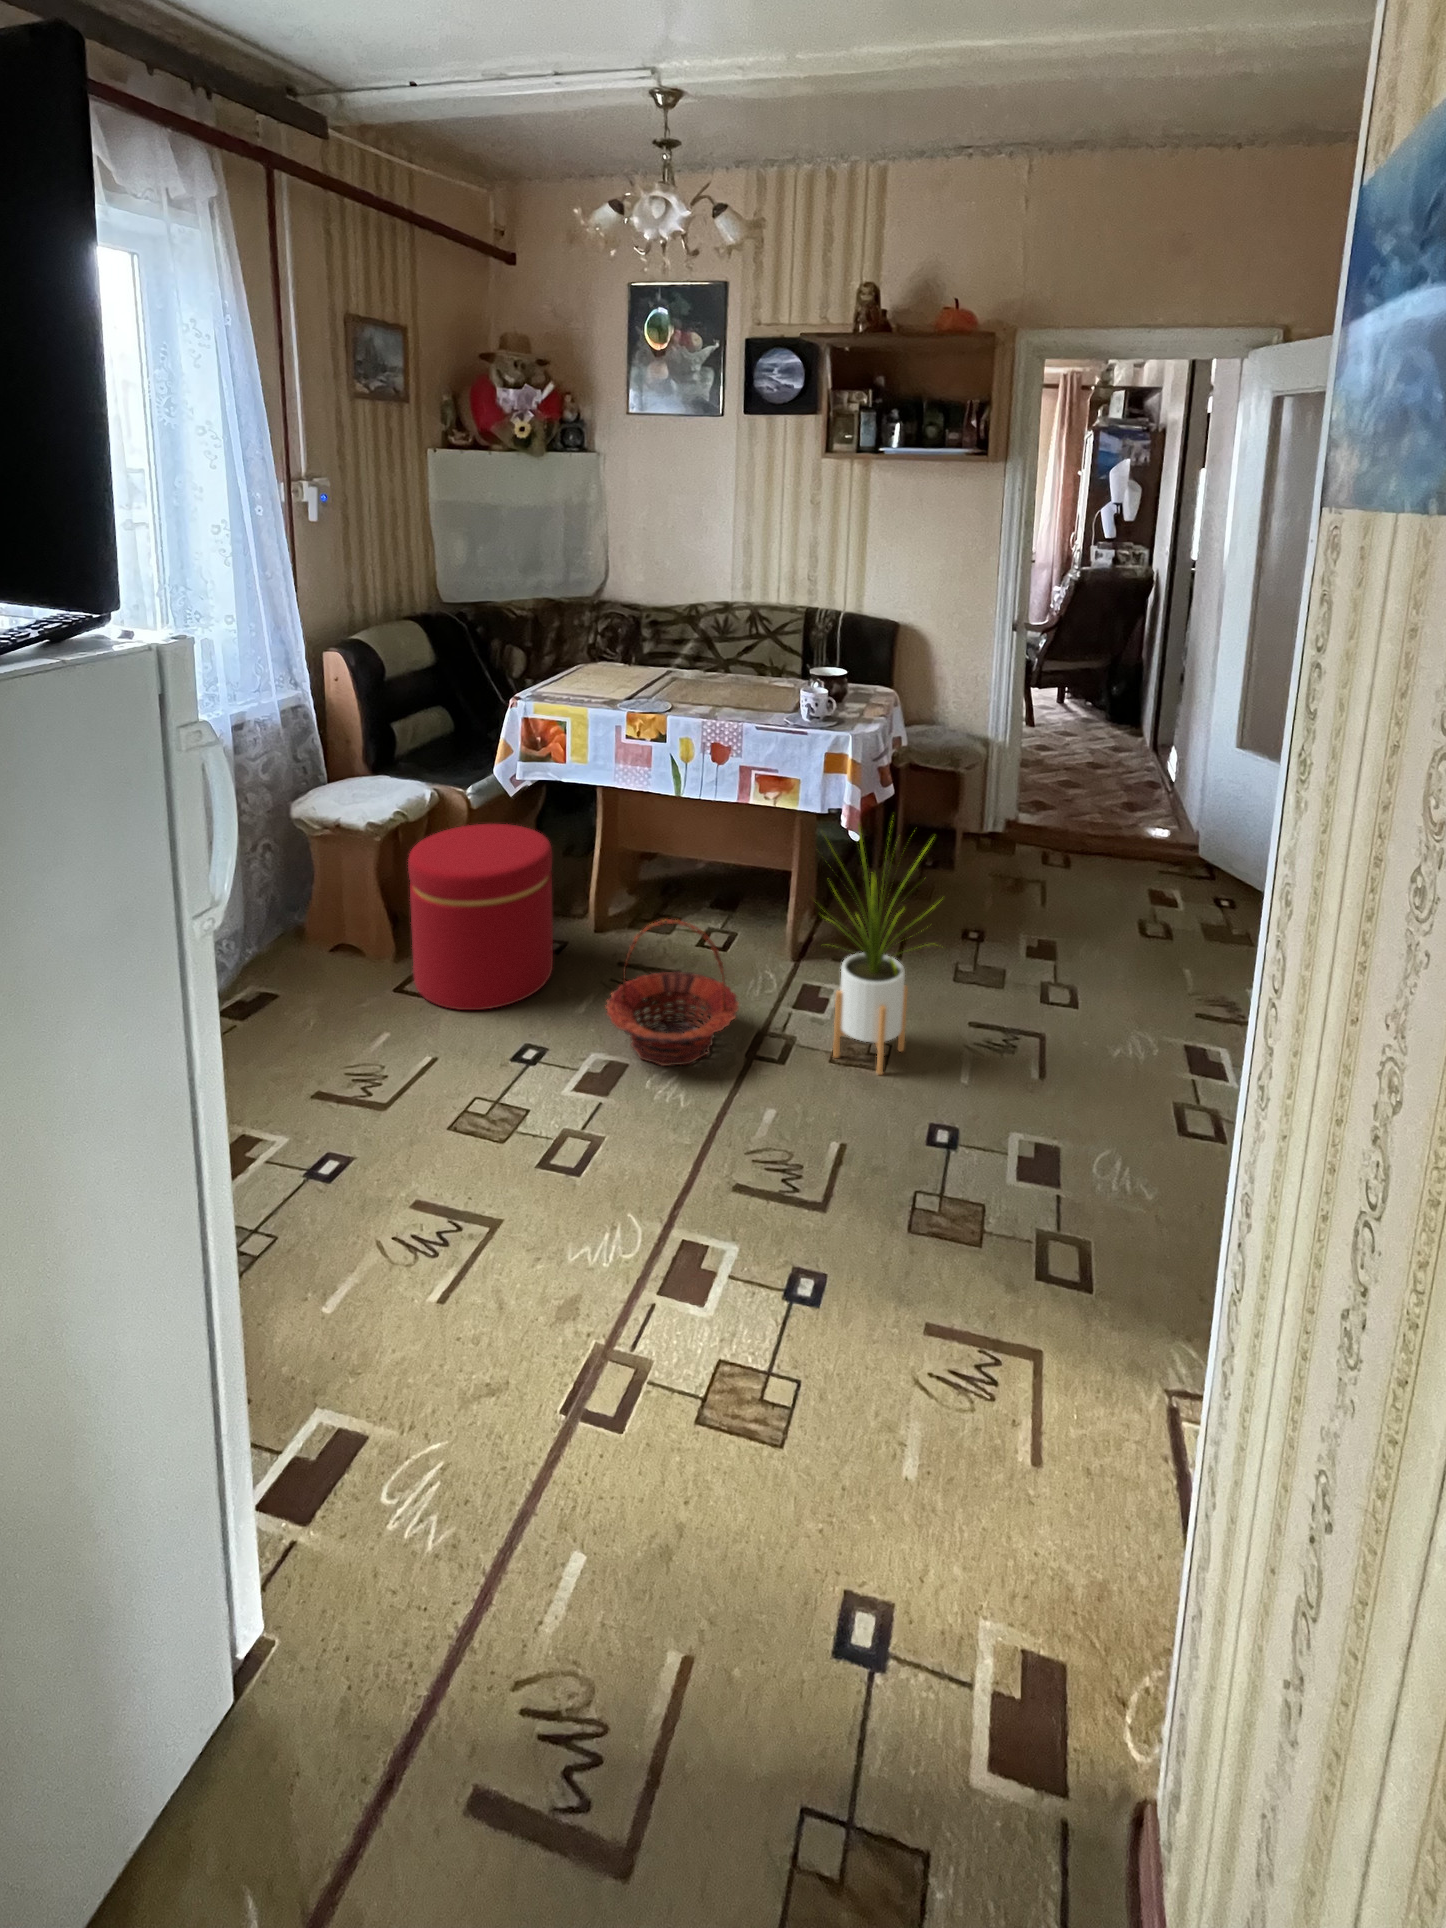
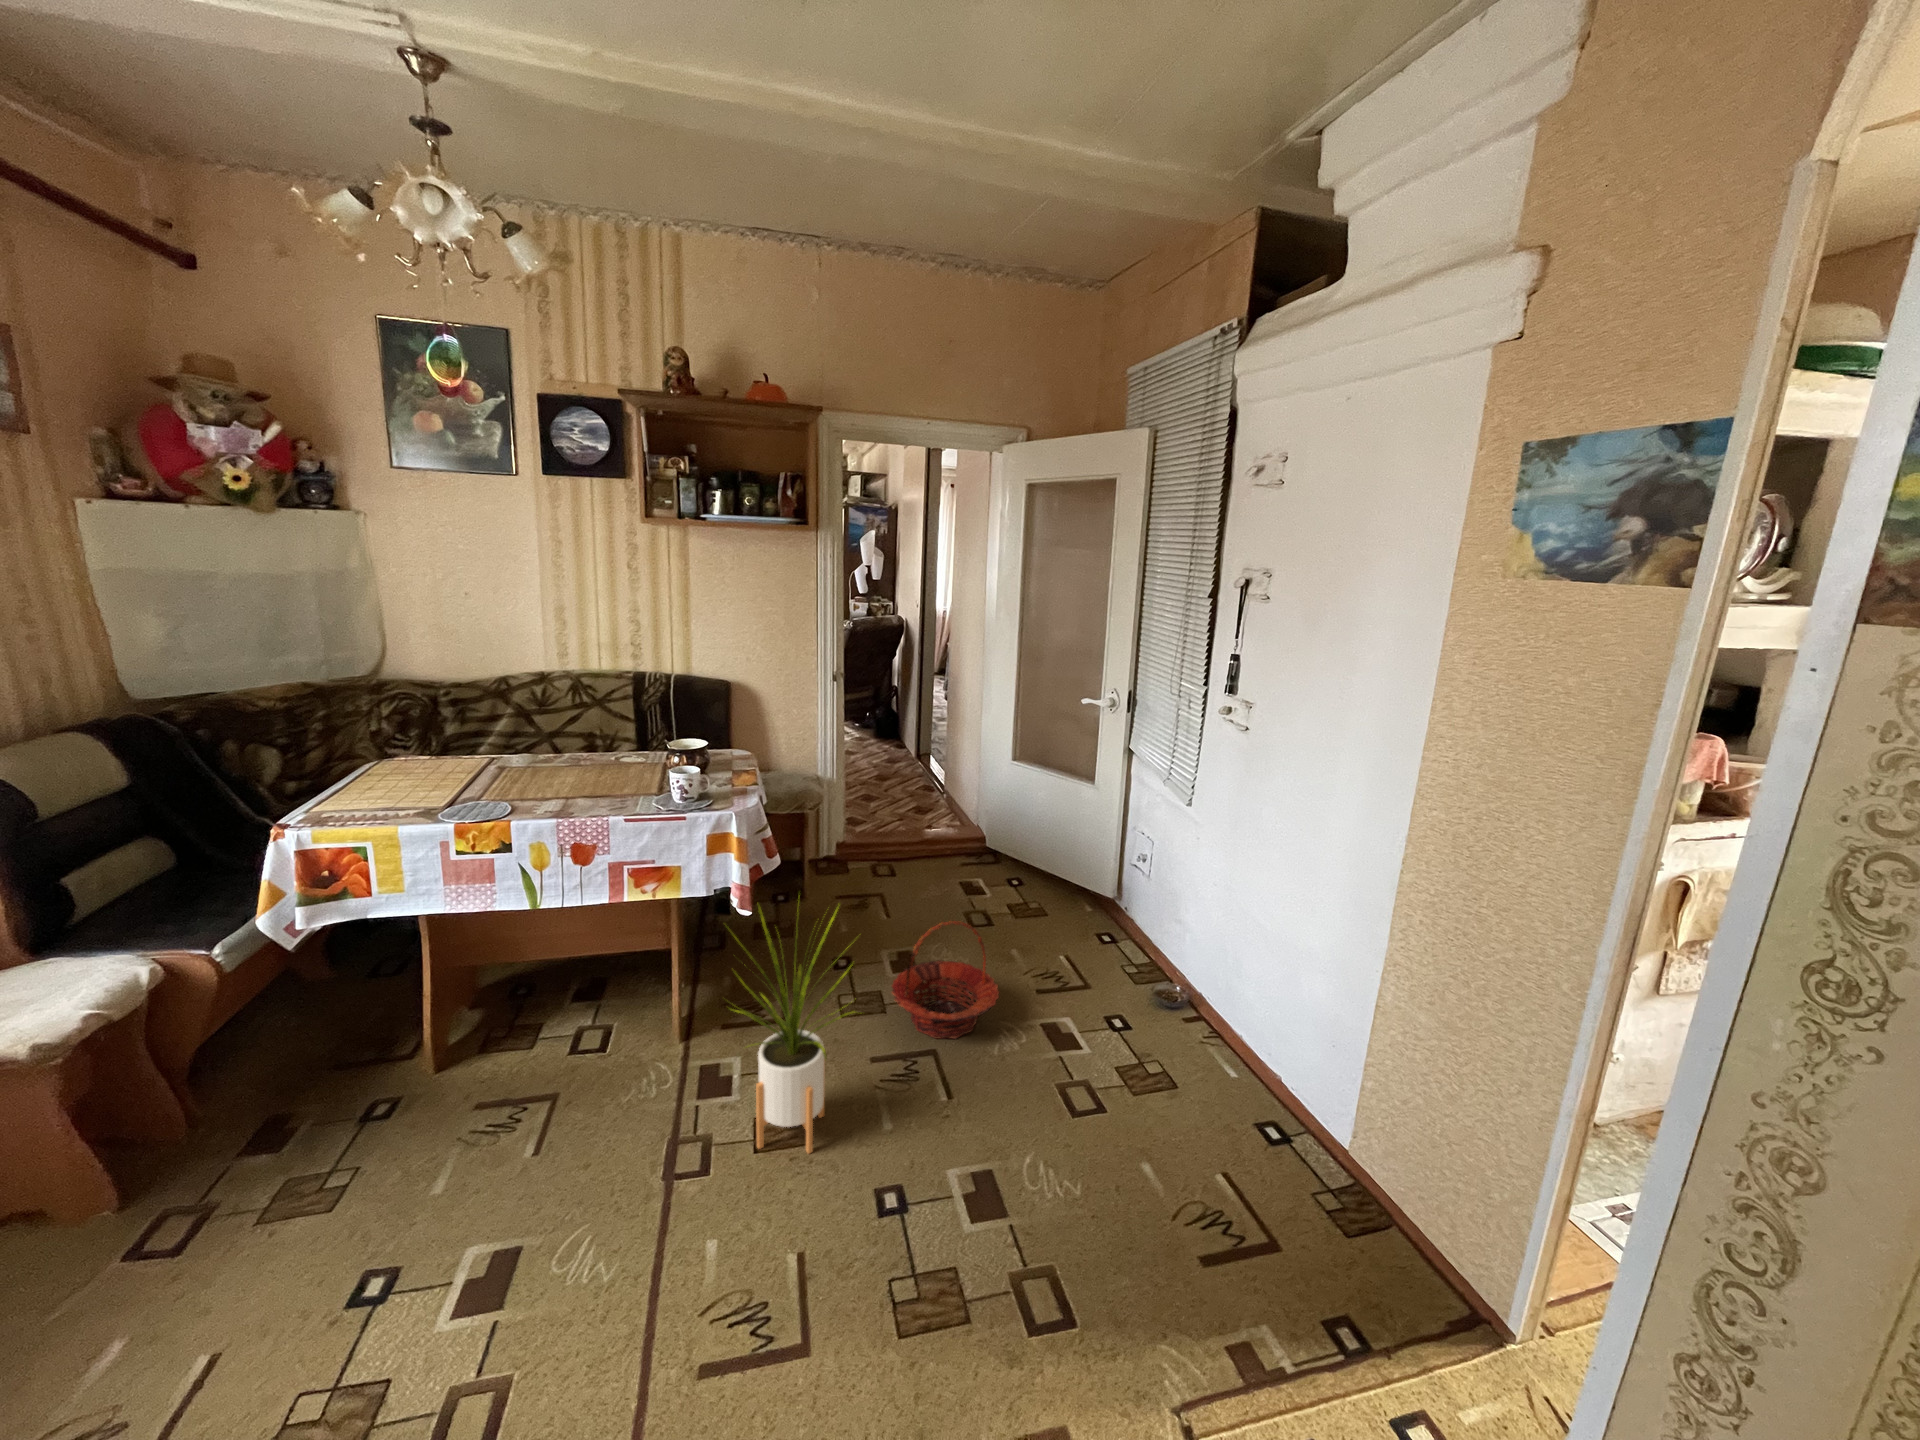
ottoman: present [408,824,553,1010] -> none [122,984,386,1261]
basket: present [606,919,739,1066] -> present [892,921,999,1039]

